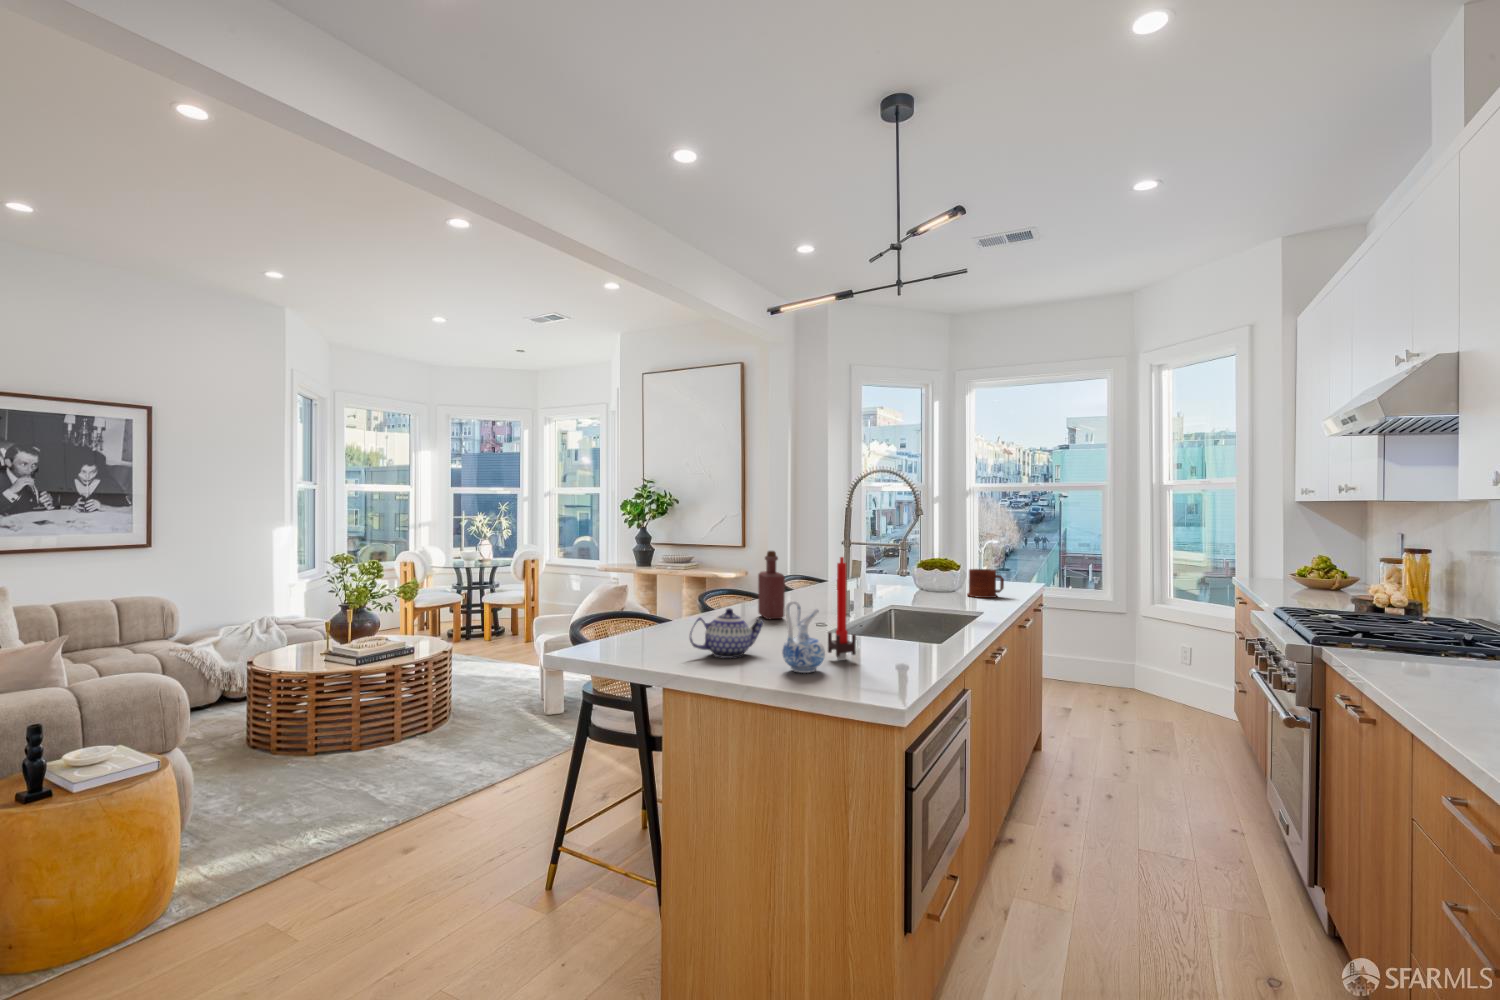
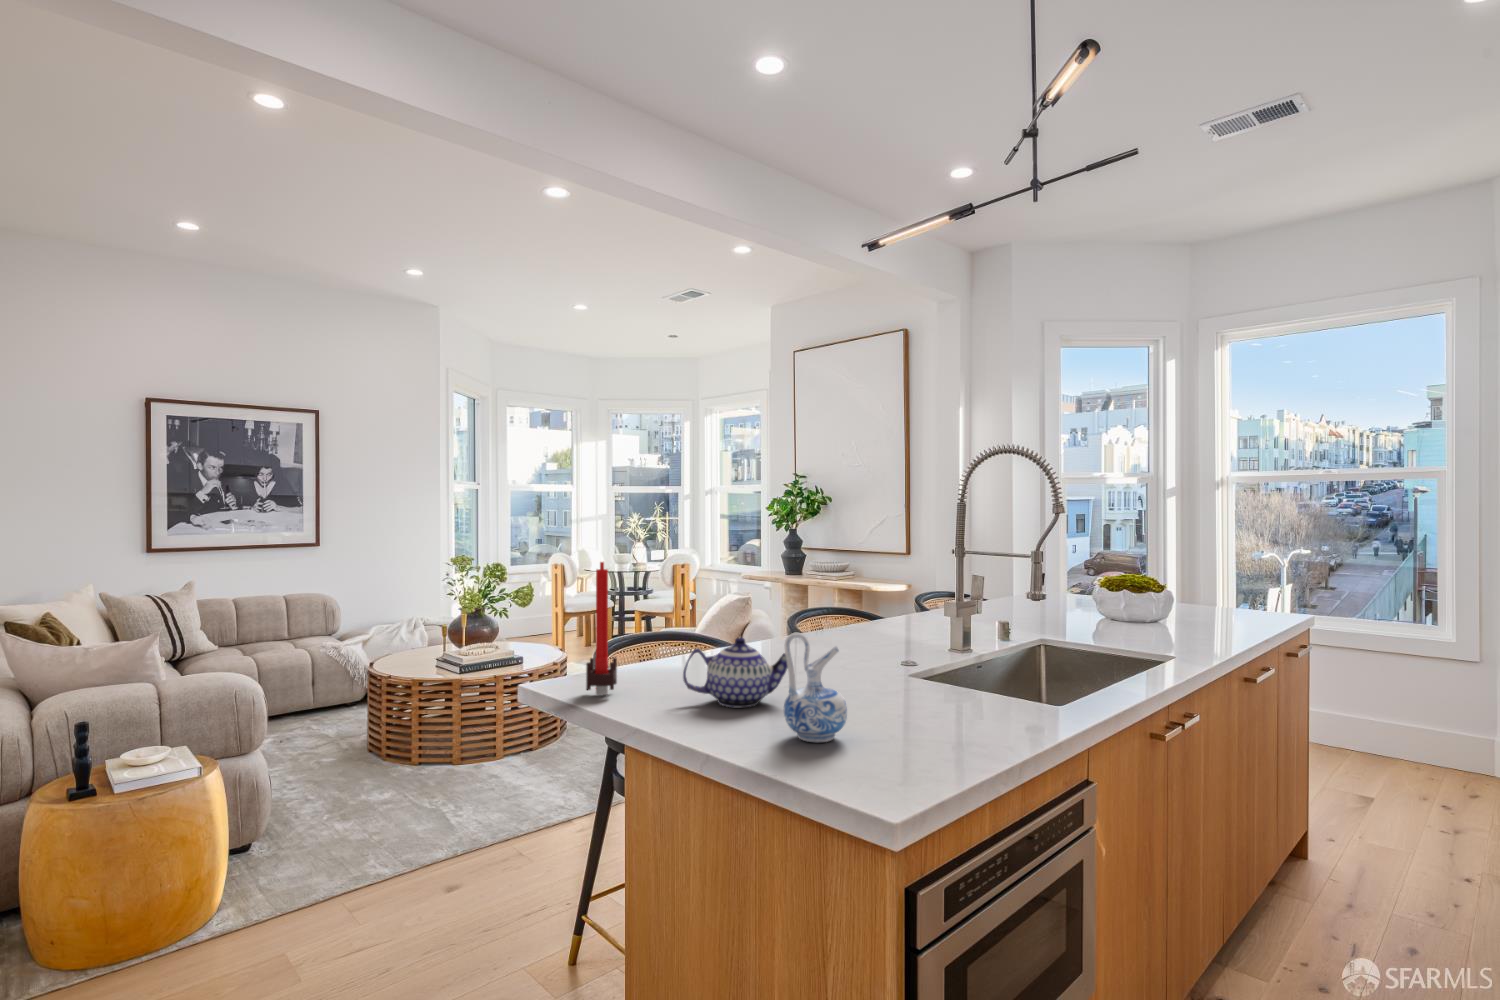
bottle: present [758,551,785,619] -> none [844,559,874,651]
candle: present [828,557,856,660] -> present [586,562,617,695]
mug: present [967,569,1004,598] -> none [1173,590,1232,633]

